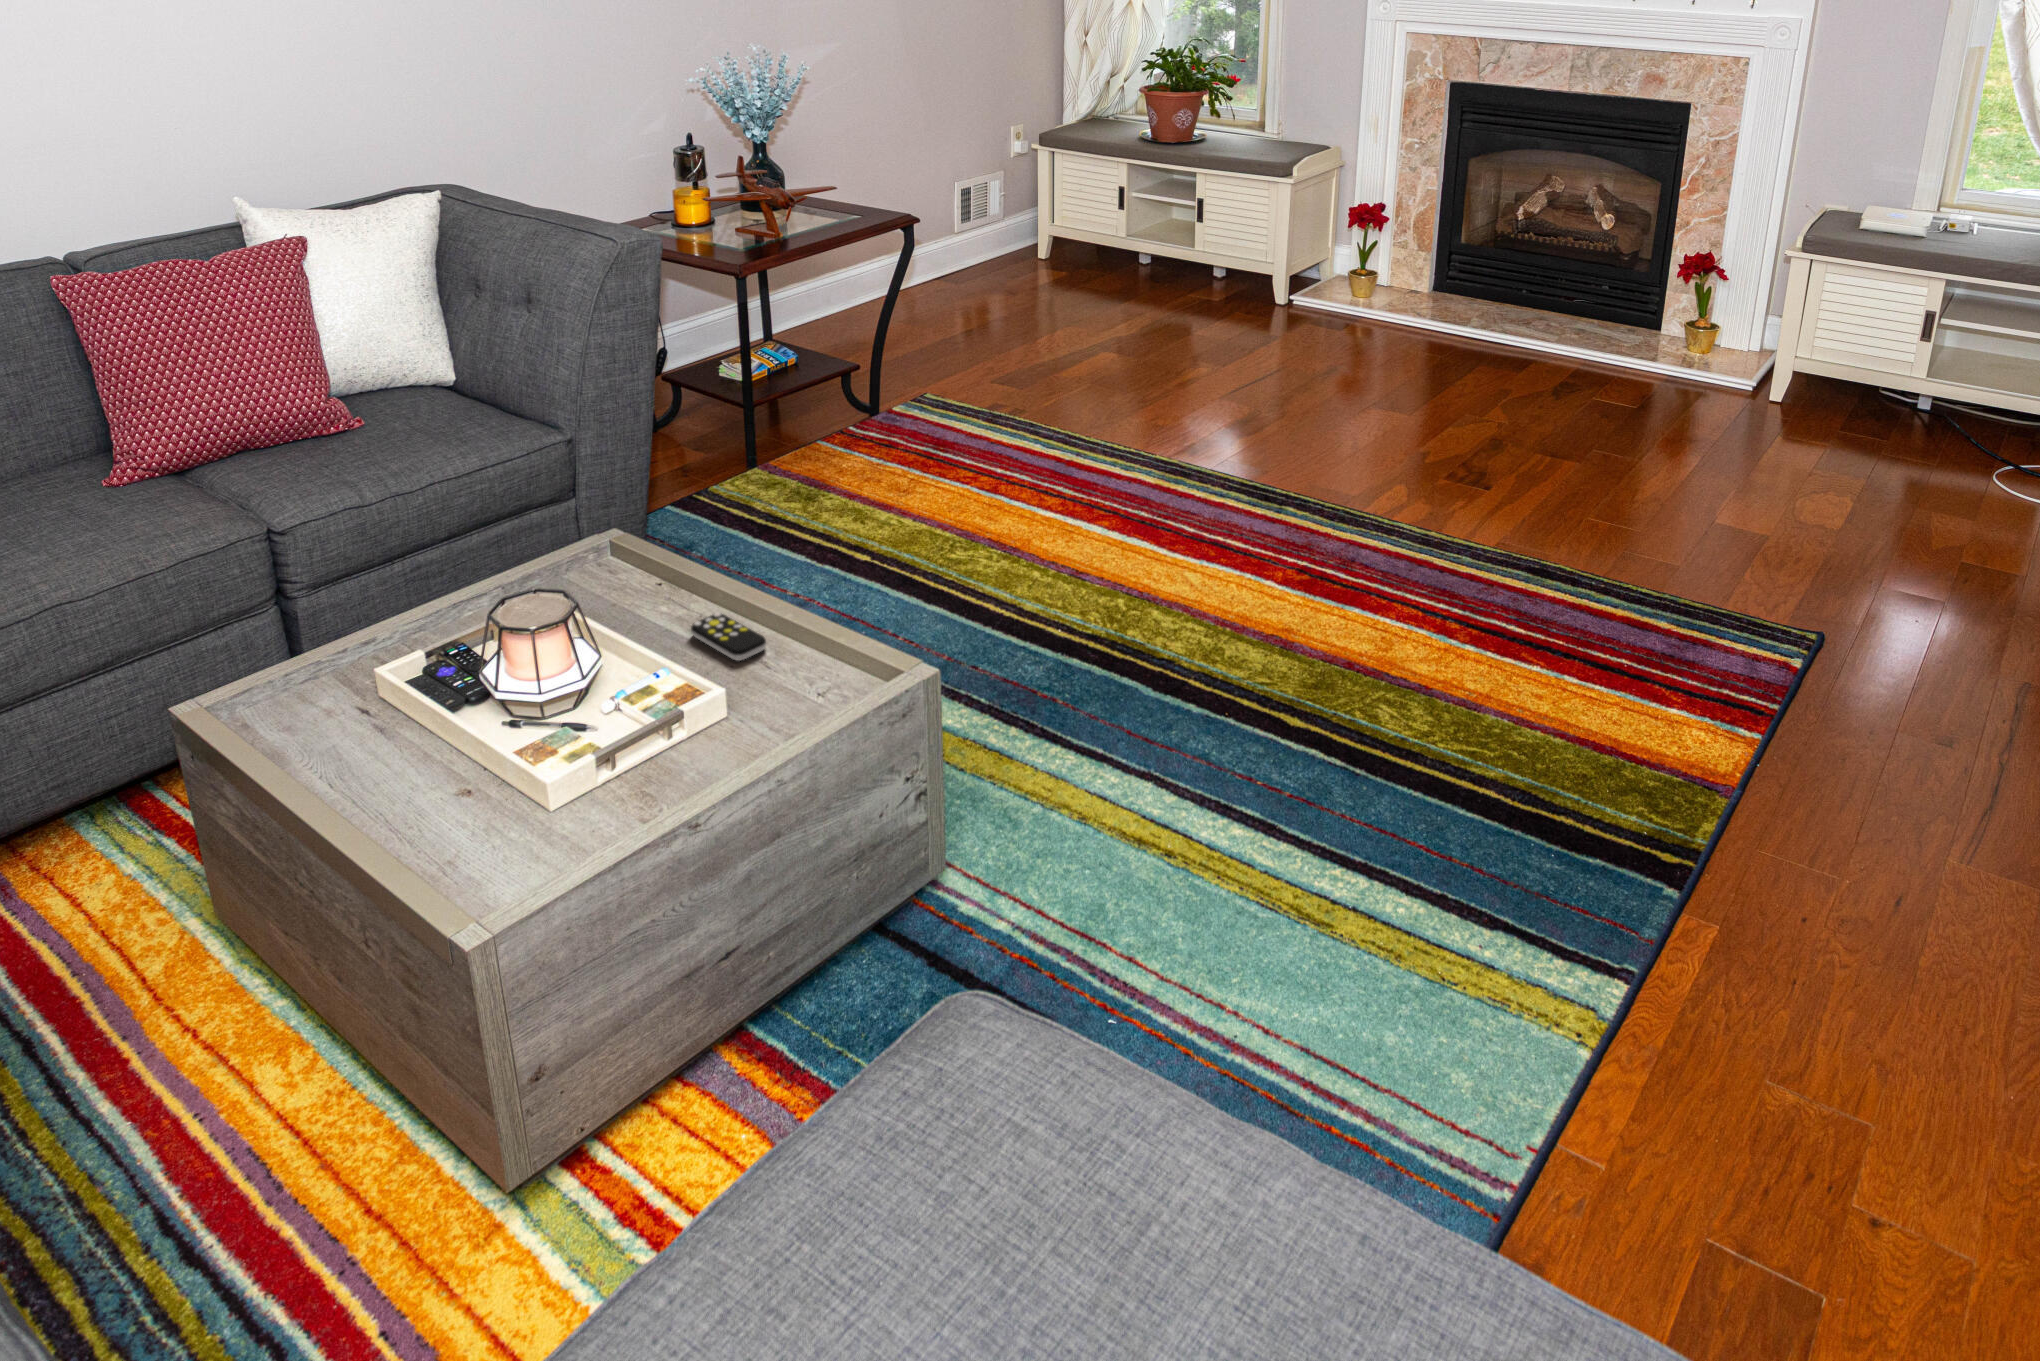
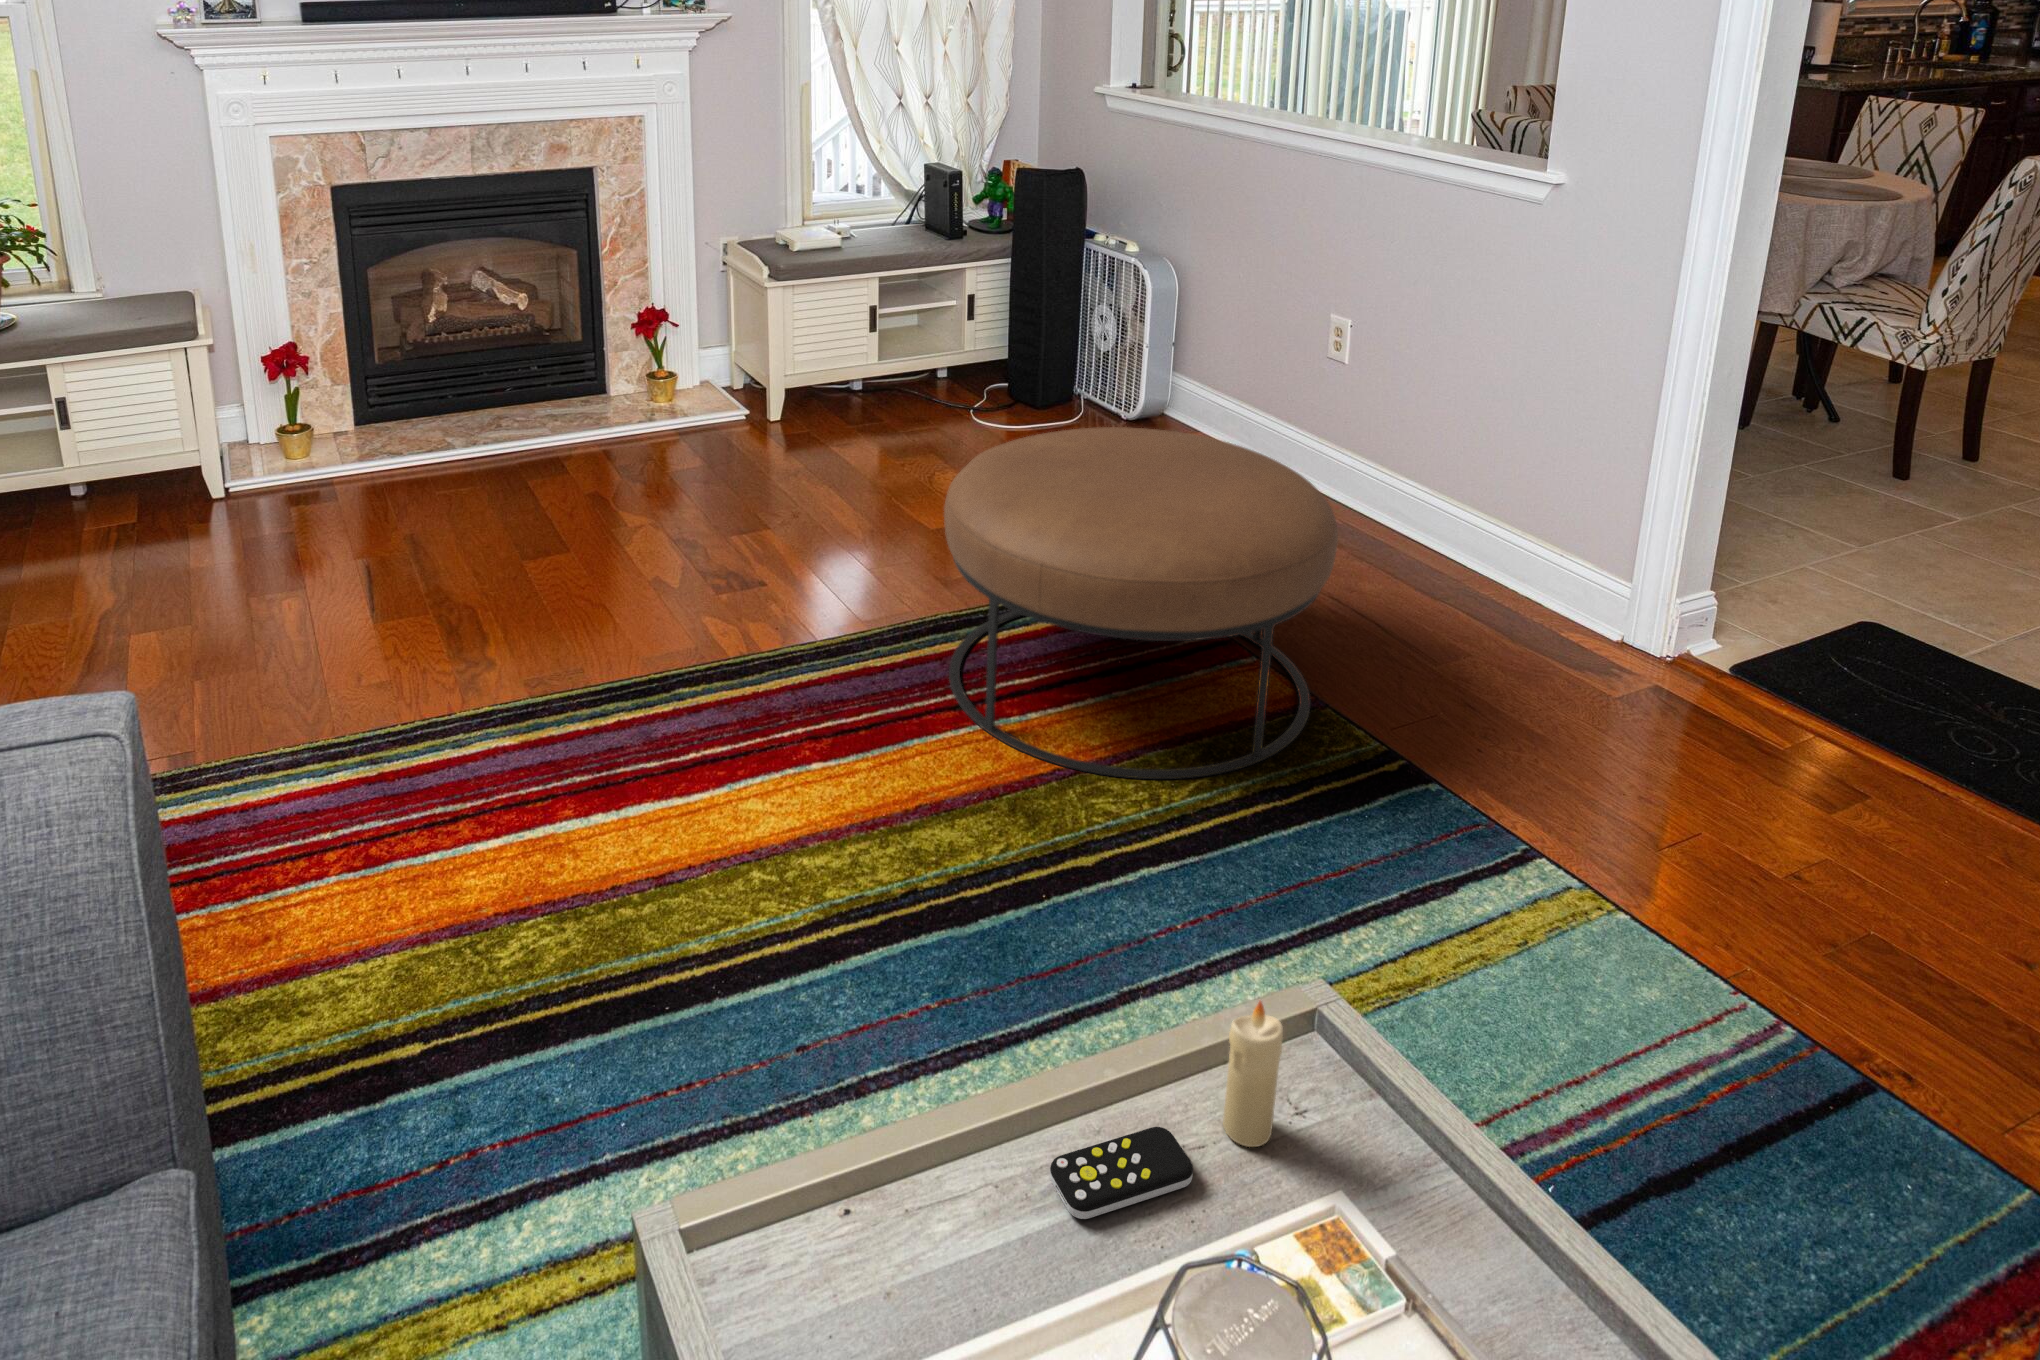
ottoman: none [1407,410,1870,800] -> present [944,427,1338,779]
candle: none [772,582,809,681] -> present [1223,1001,1283,1147]

